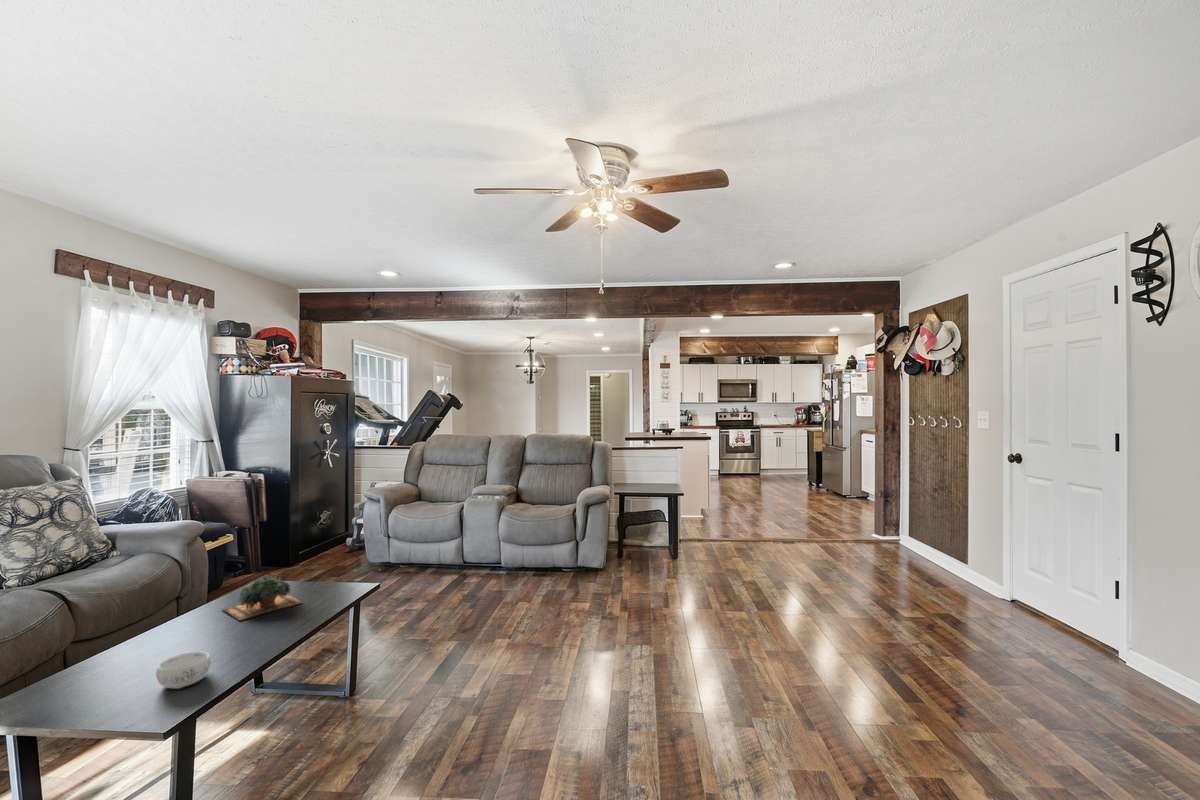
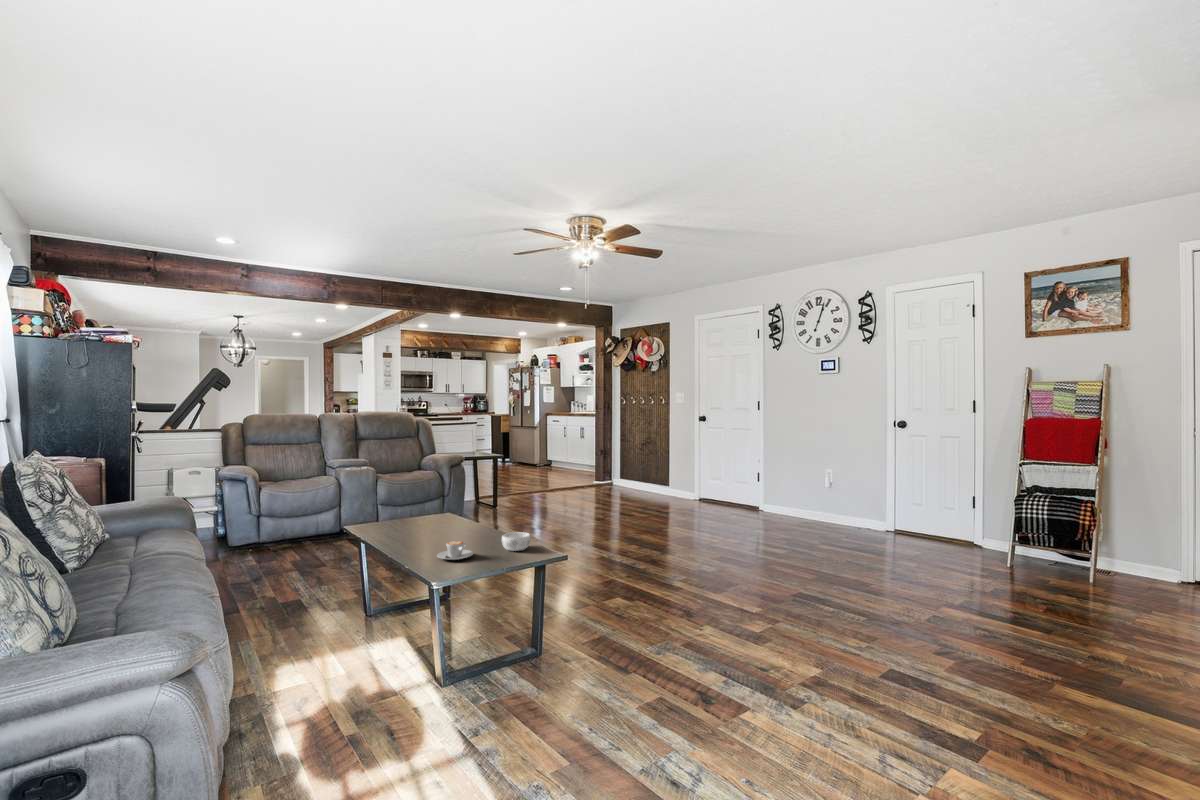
succulent plant: present [222,576,301,620] -> none [404,507,448,537]
coffee cup: none [77,647,142,680] -> present [437,541,473,560]

